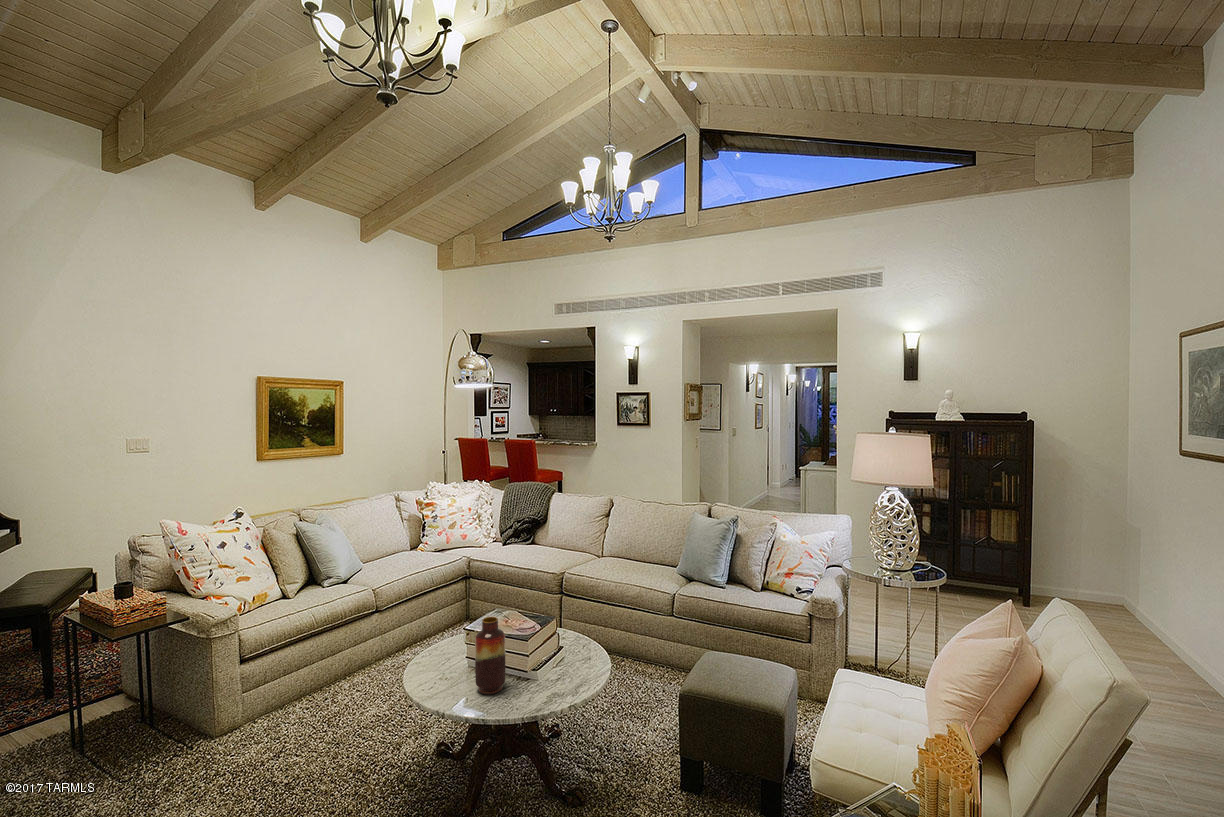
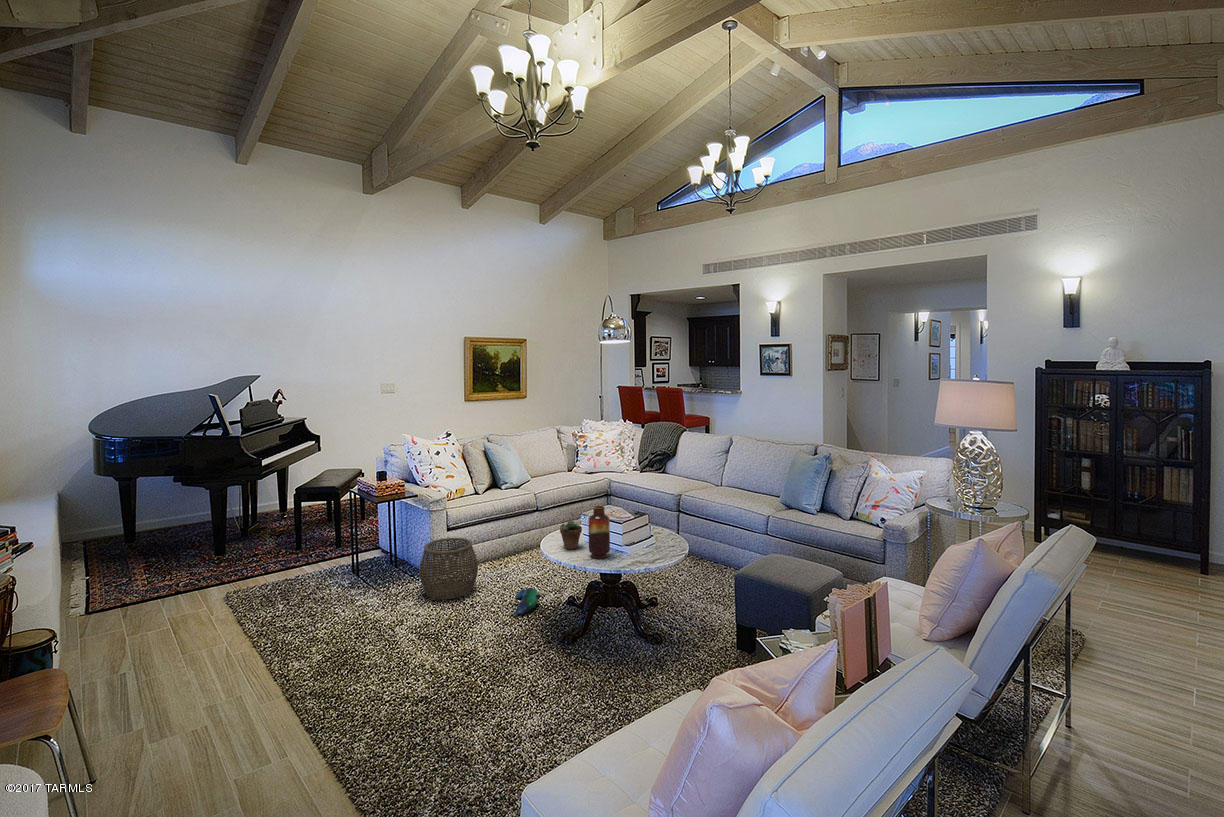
succulent plant: none [429,626,461,682] -> present [560,512,582,549]
woven basket: none [191,674,292,783] -> present [419,538,478,600]
plush toy: none [353,739,396,793] -> present [513,588,540,616]

